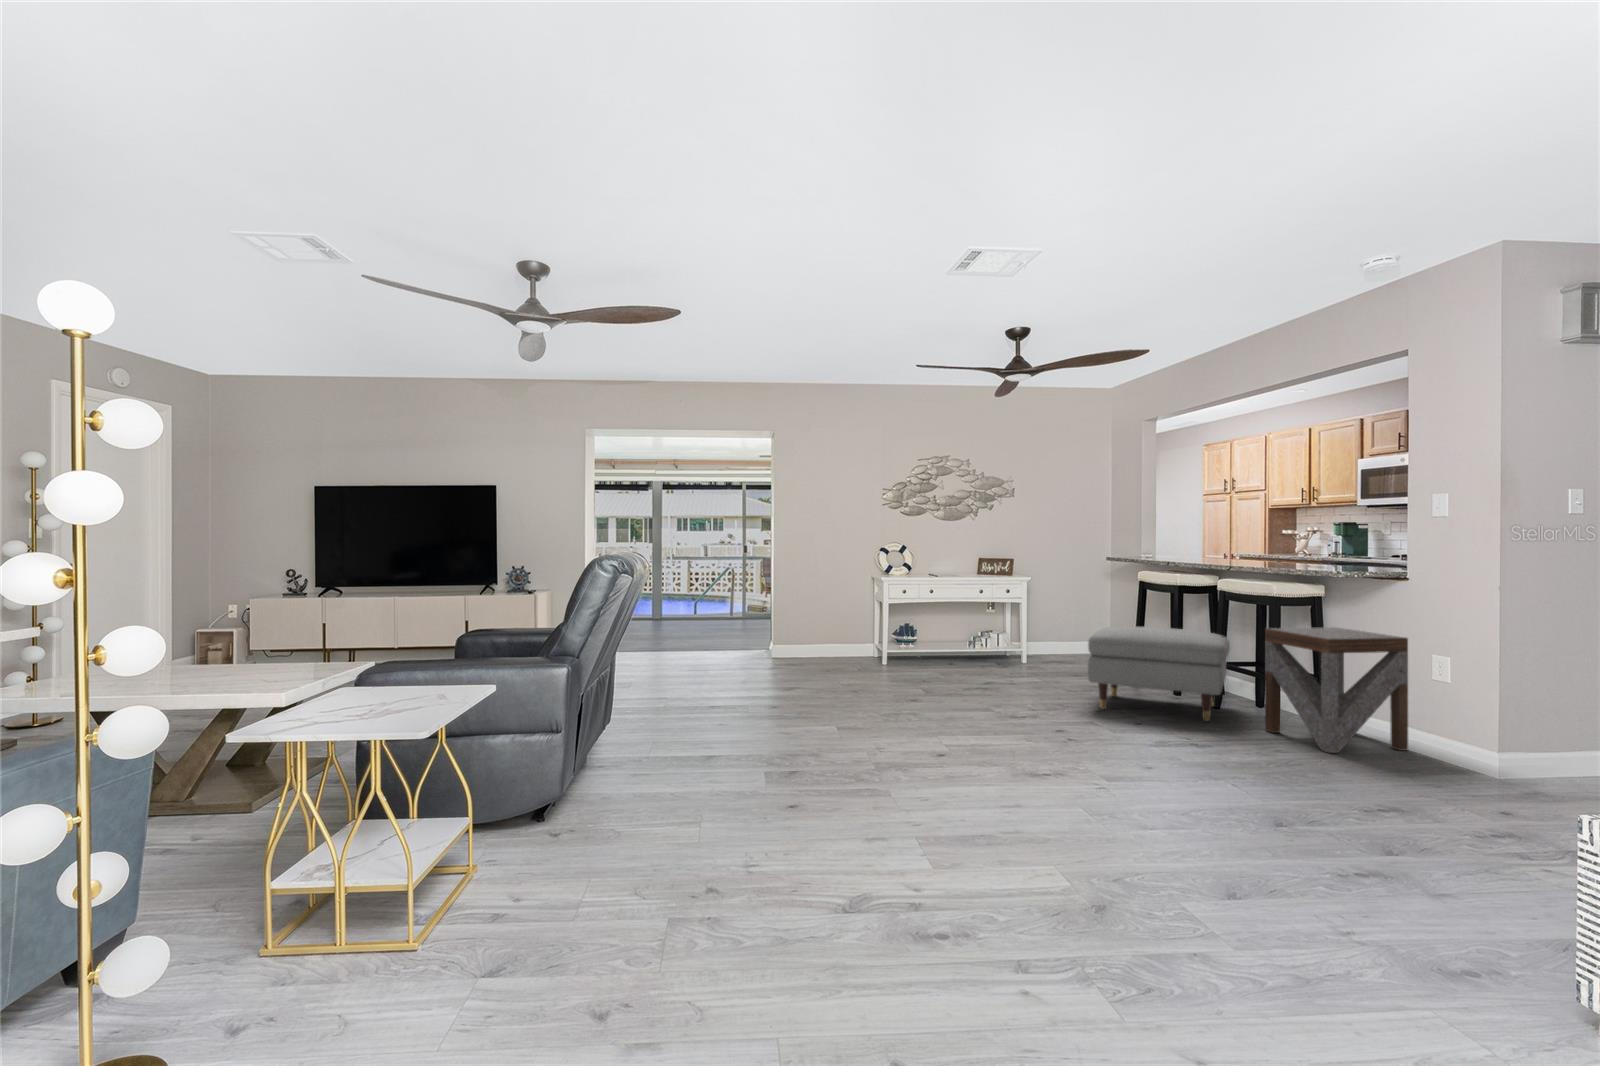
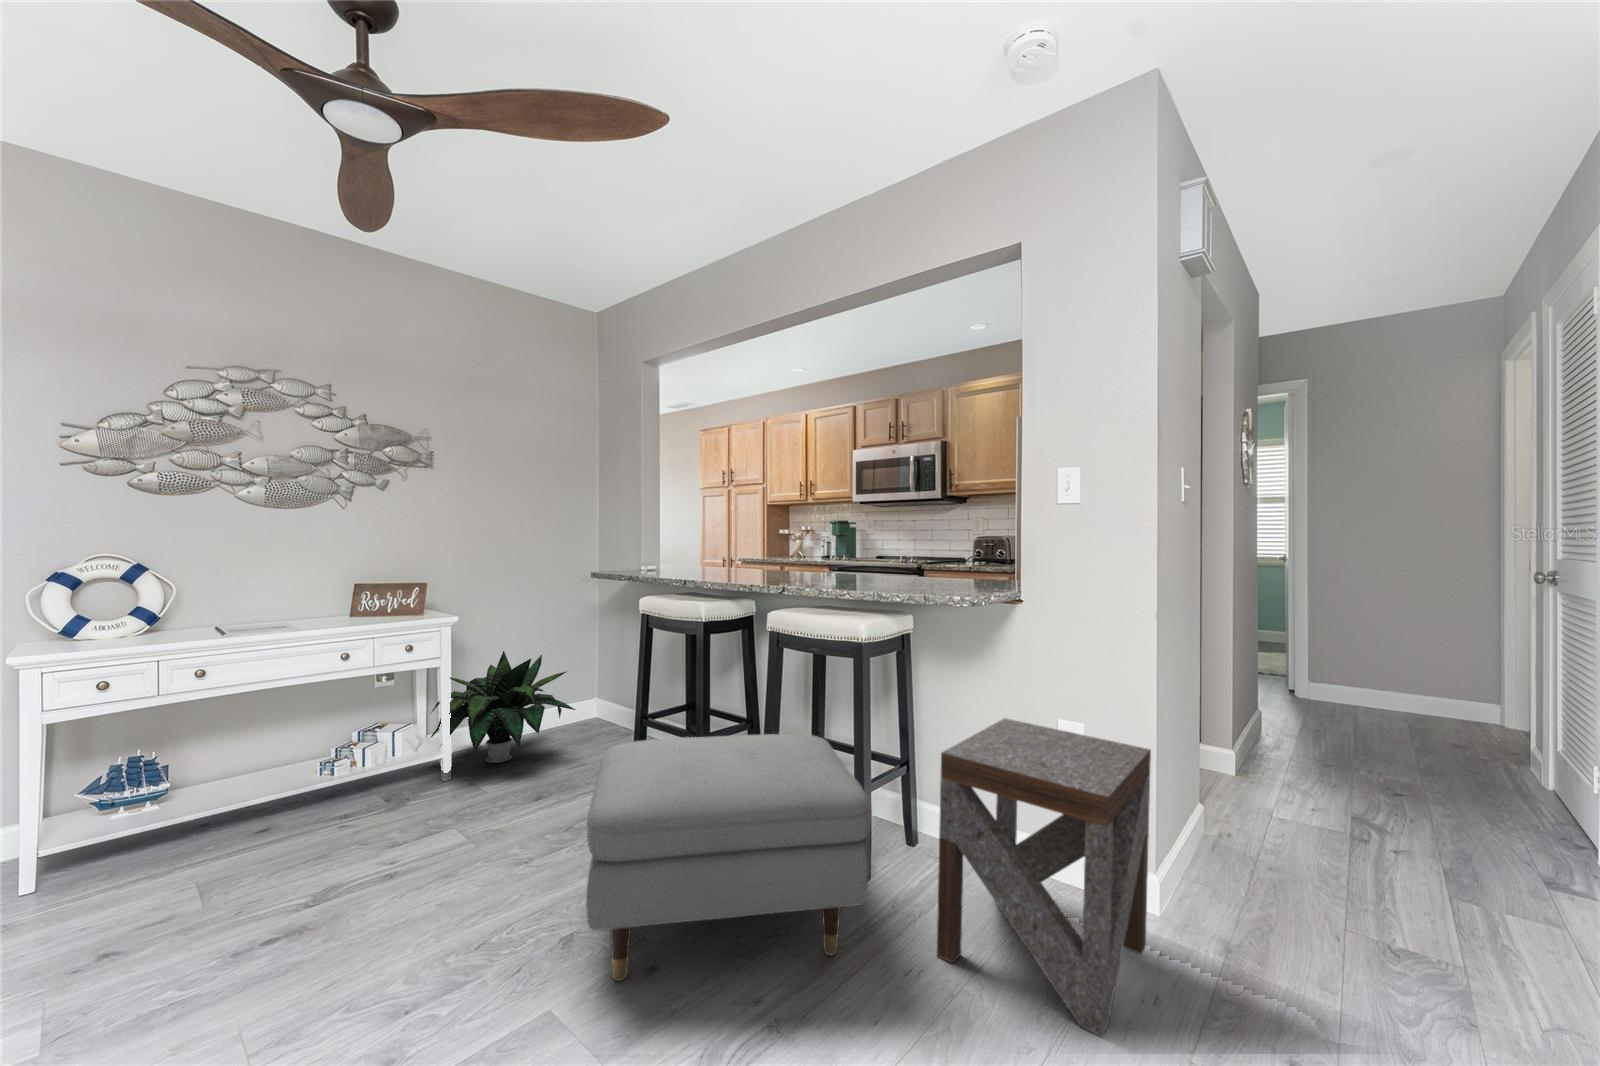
potted plant: none [1014,599,1096,661] -> present [431,651,575,763]

